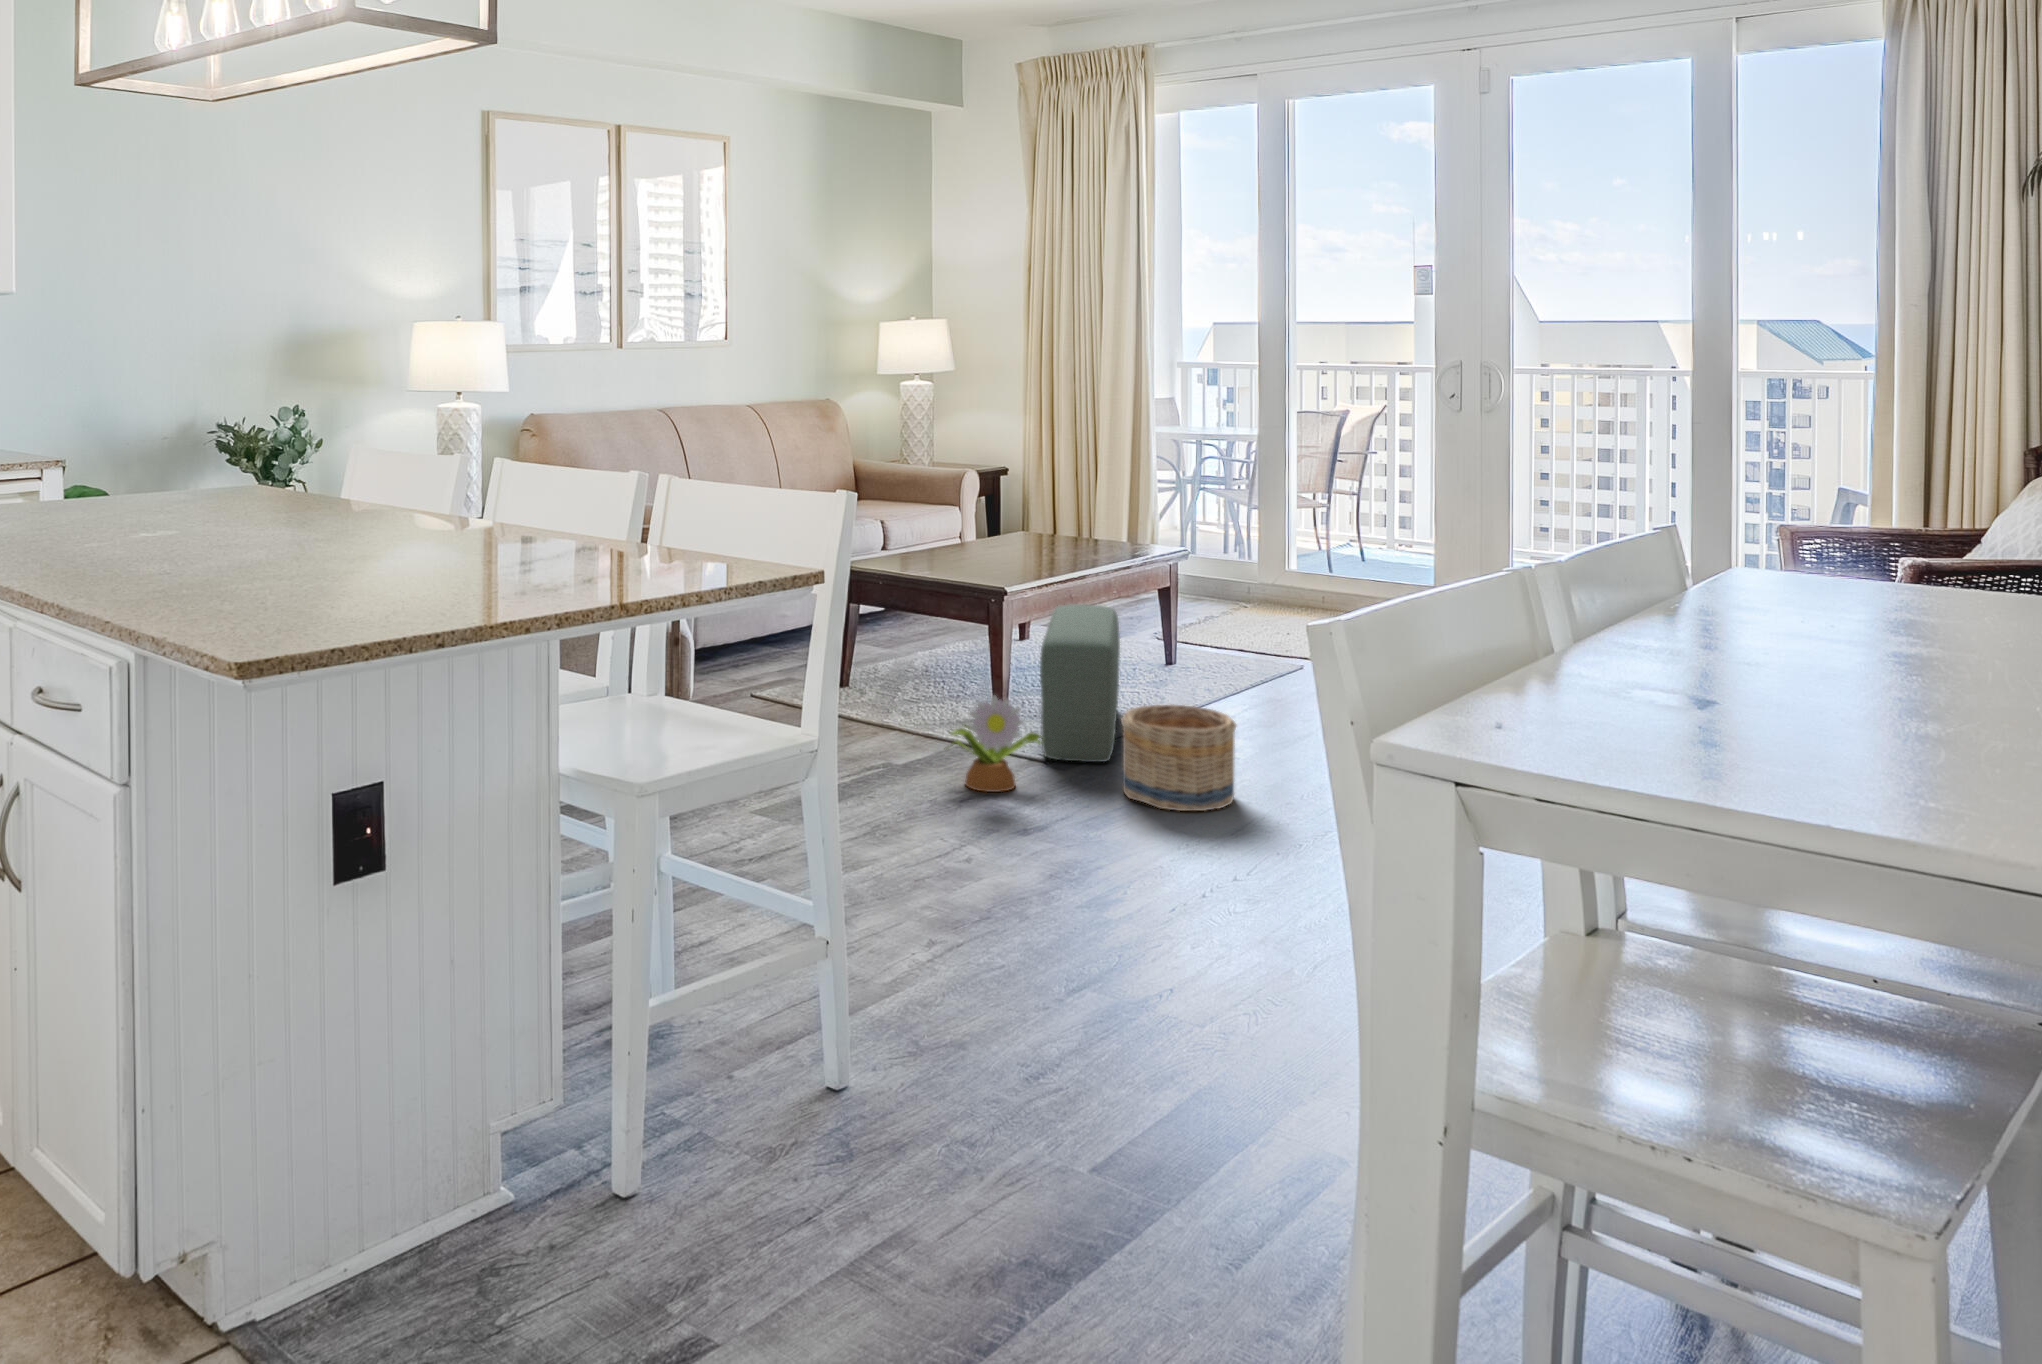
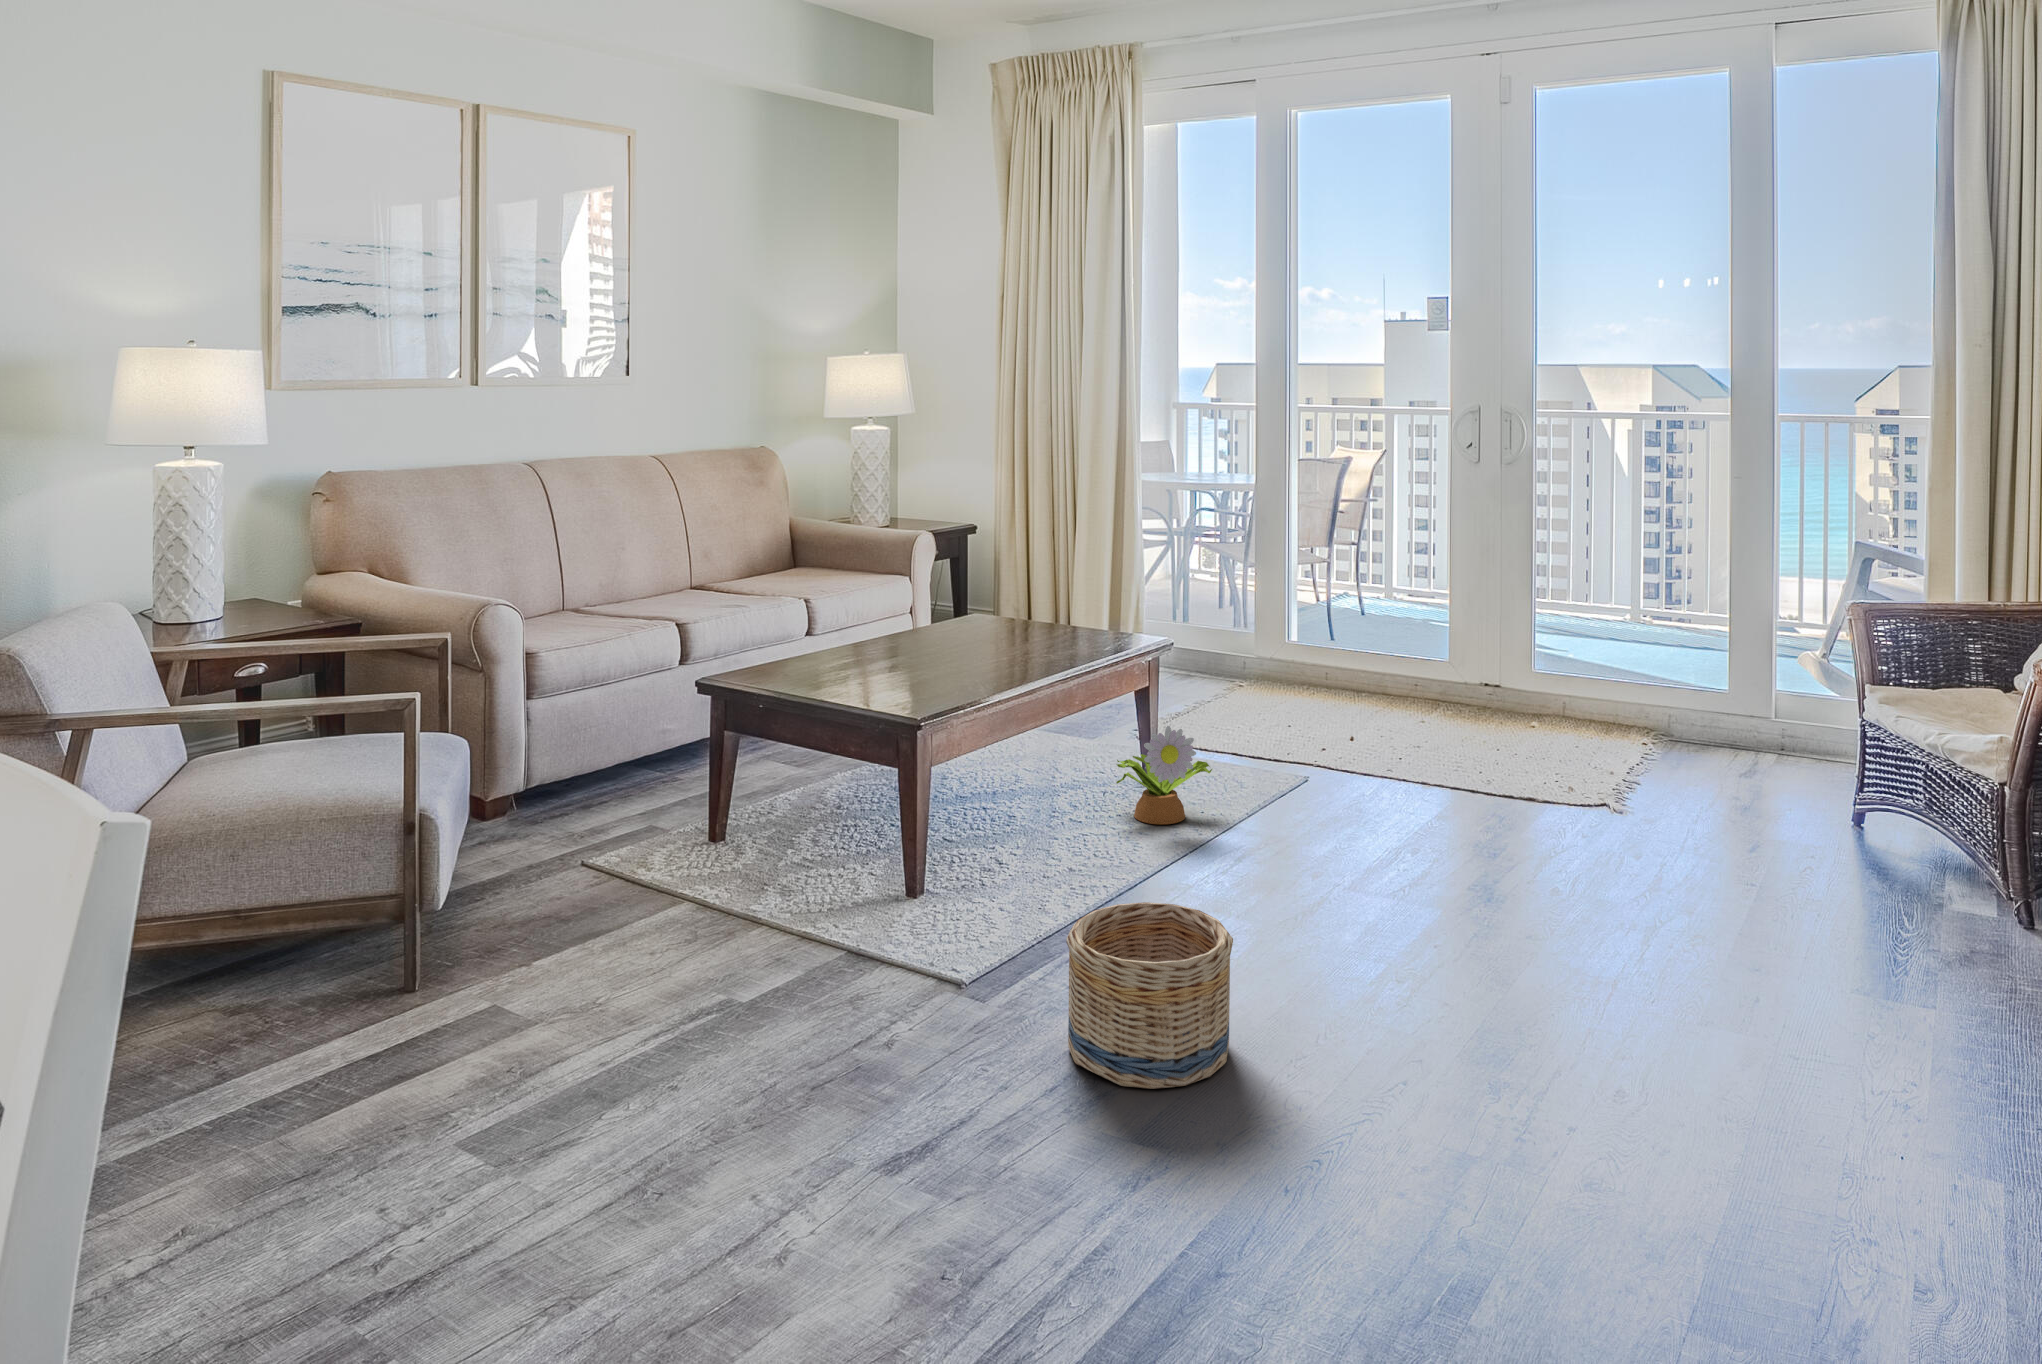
pouf: present [1040,604,1120,762] -> none [961,728,1079,981]
decorative plant: present [946,695,1044,792] -> present [1116,726,1212,824]

